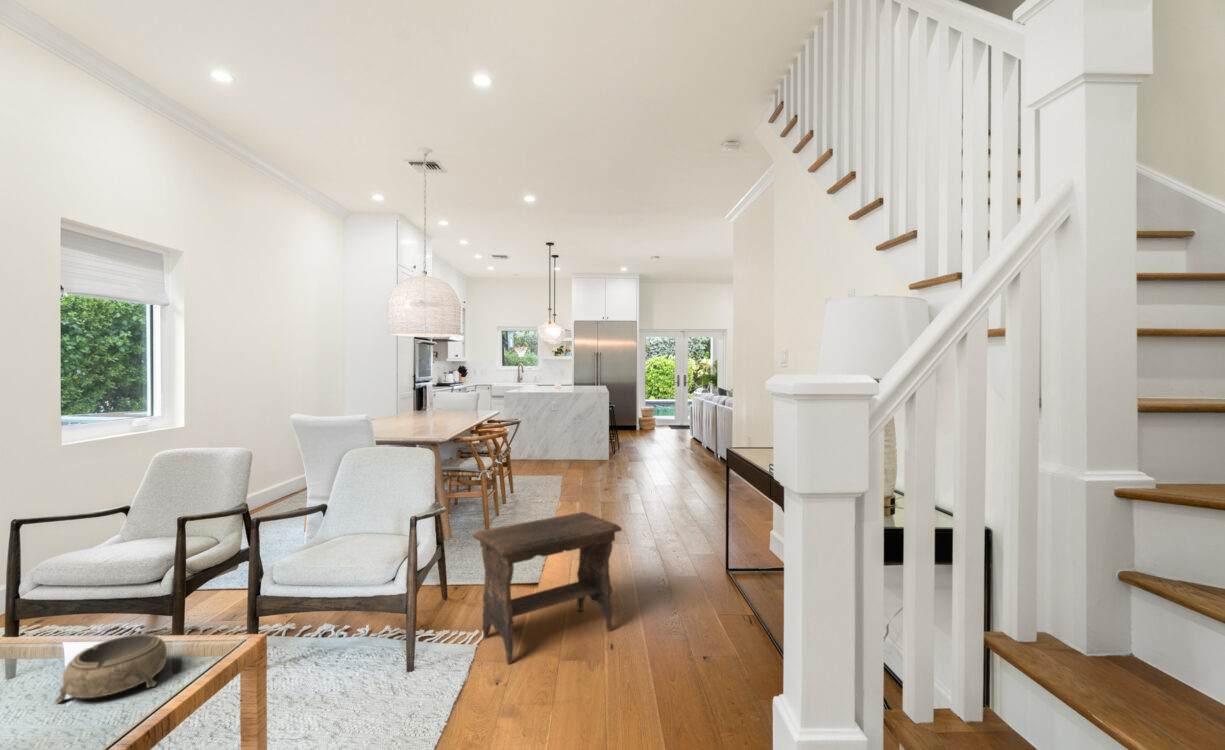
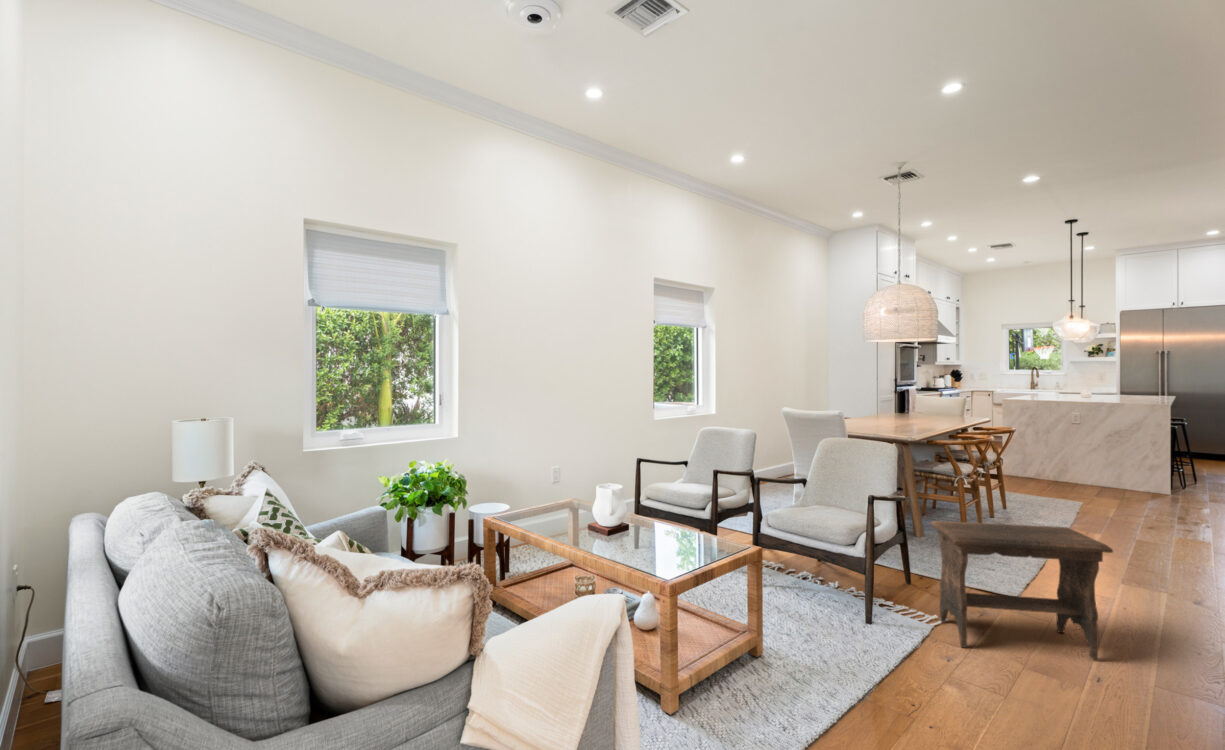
decorative bowl: present [55,634,167,702] -> none [666,524,713,554]

